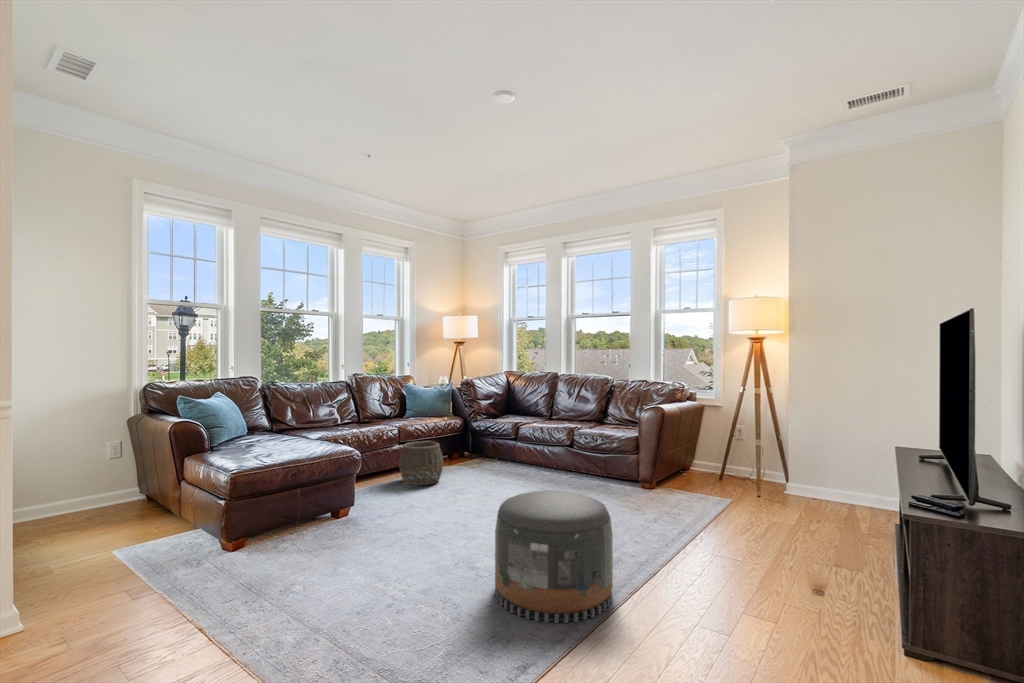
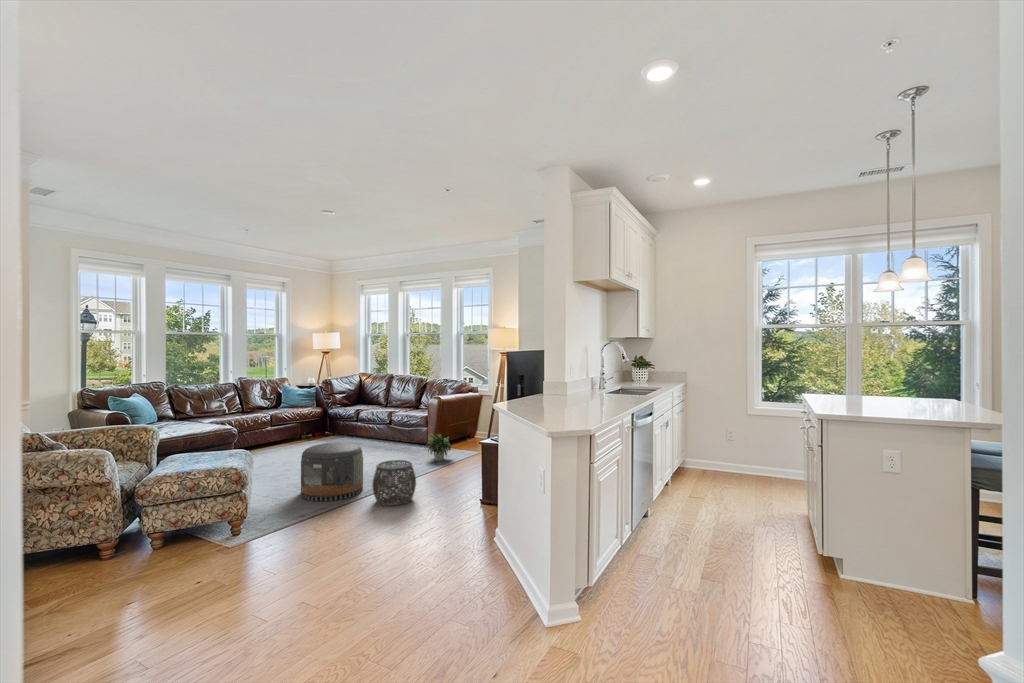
woven basket: present [399,441,443,486] -> present [372,460,416,506]
potted plant: none [666,469,714,520] -> present [427,434,451,461]

